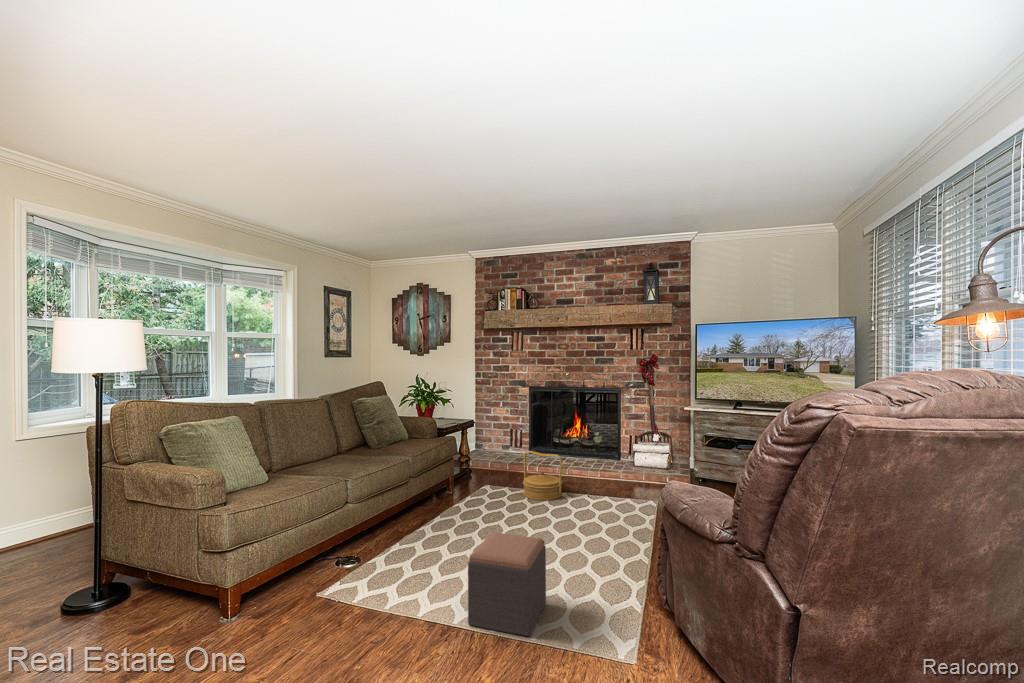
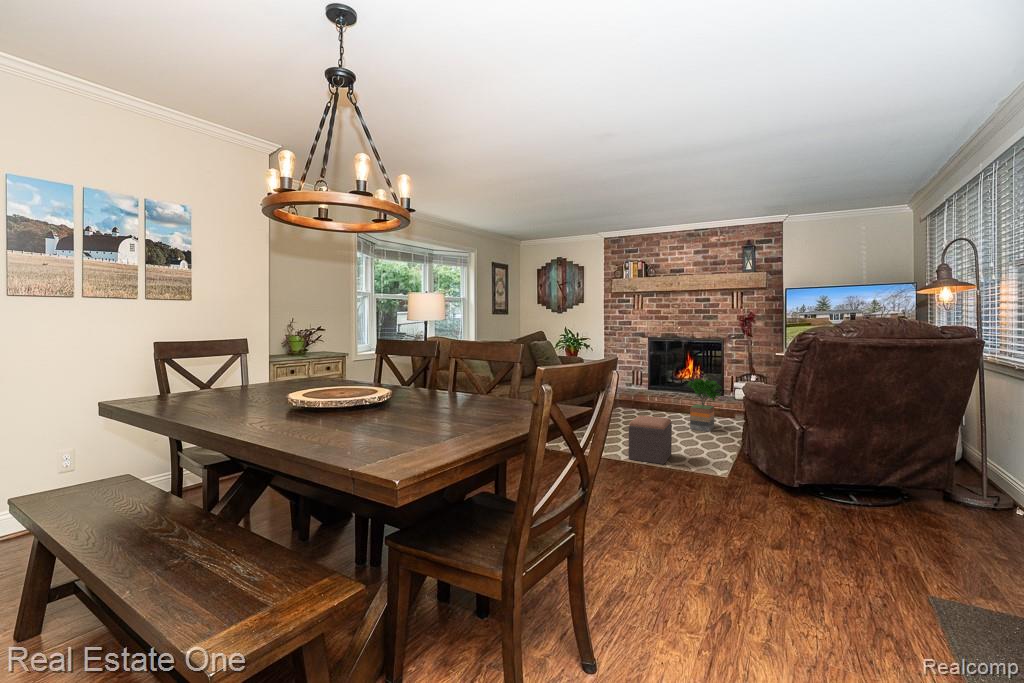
basket: present [523,451,562,500] -> none [647,382,677,415]
potted tree: none [574,451,623,533] -> present [688,379,721,431]

